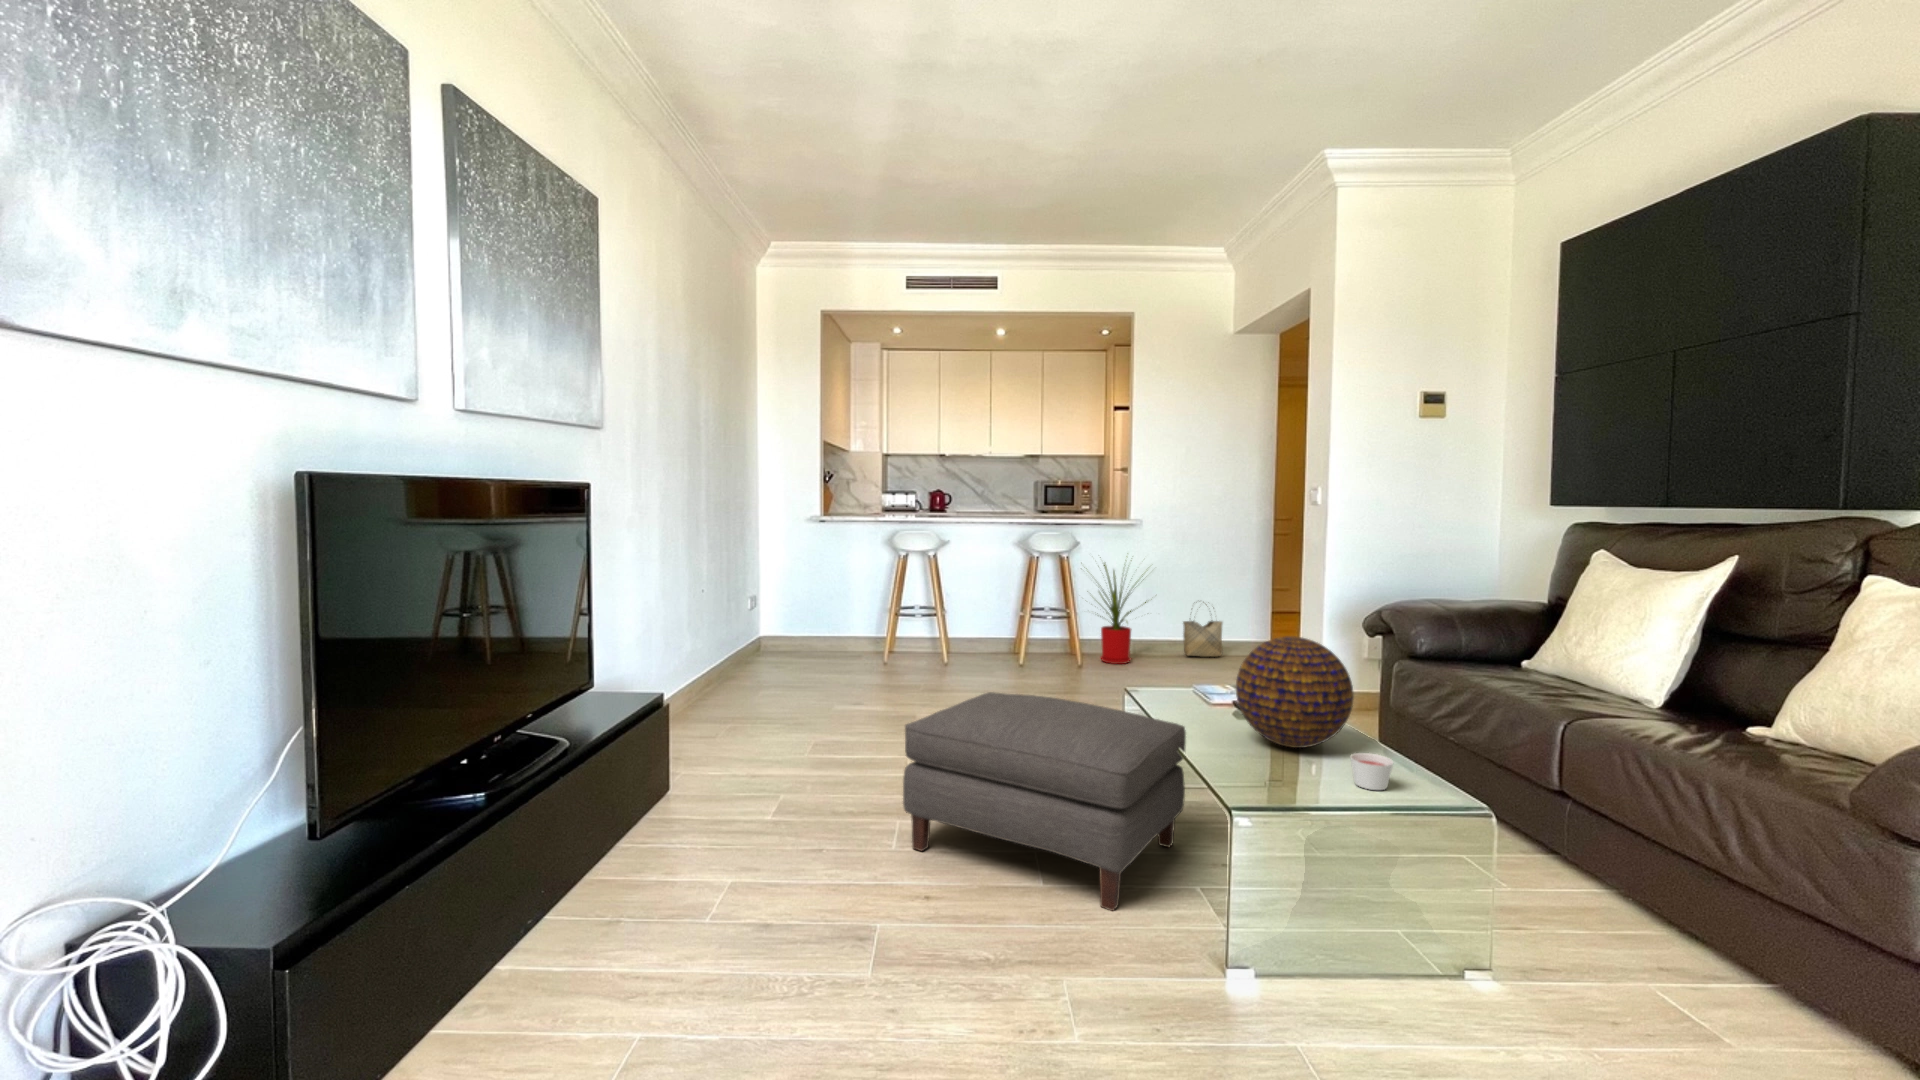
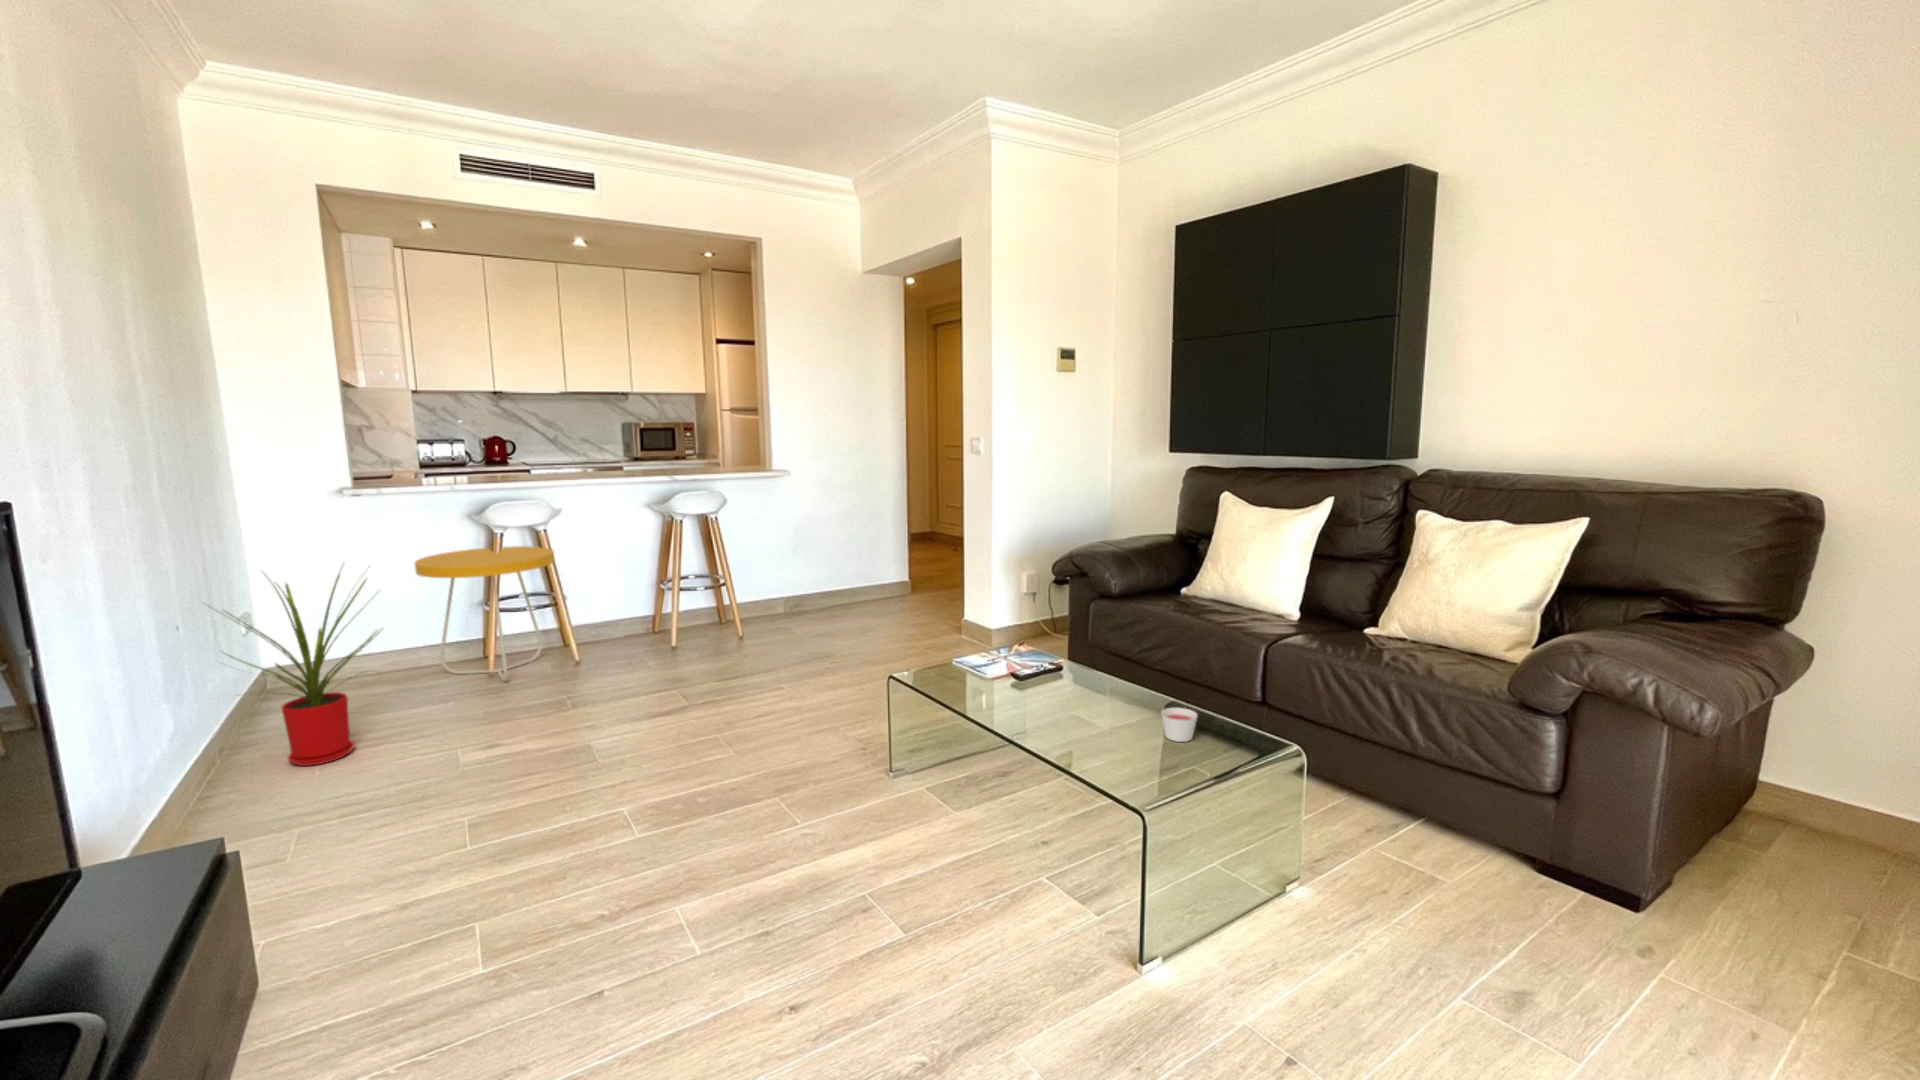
house plant: present [1099,563,1146,664] -> present [229,573,376,766]
side table: none [843,567,936,669] -> present [415,546,554,682]
woven basket: present [1183,602,1223,657] -> none [835,550,874,608]
decorative orb: present [1236,636,1354,748] -> none [1029,604,1135,711]
ottoman: present [903,692,1186,911] -> none [696,705,997,927]

